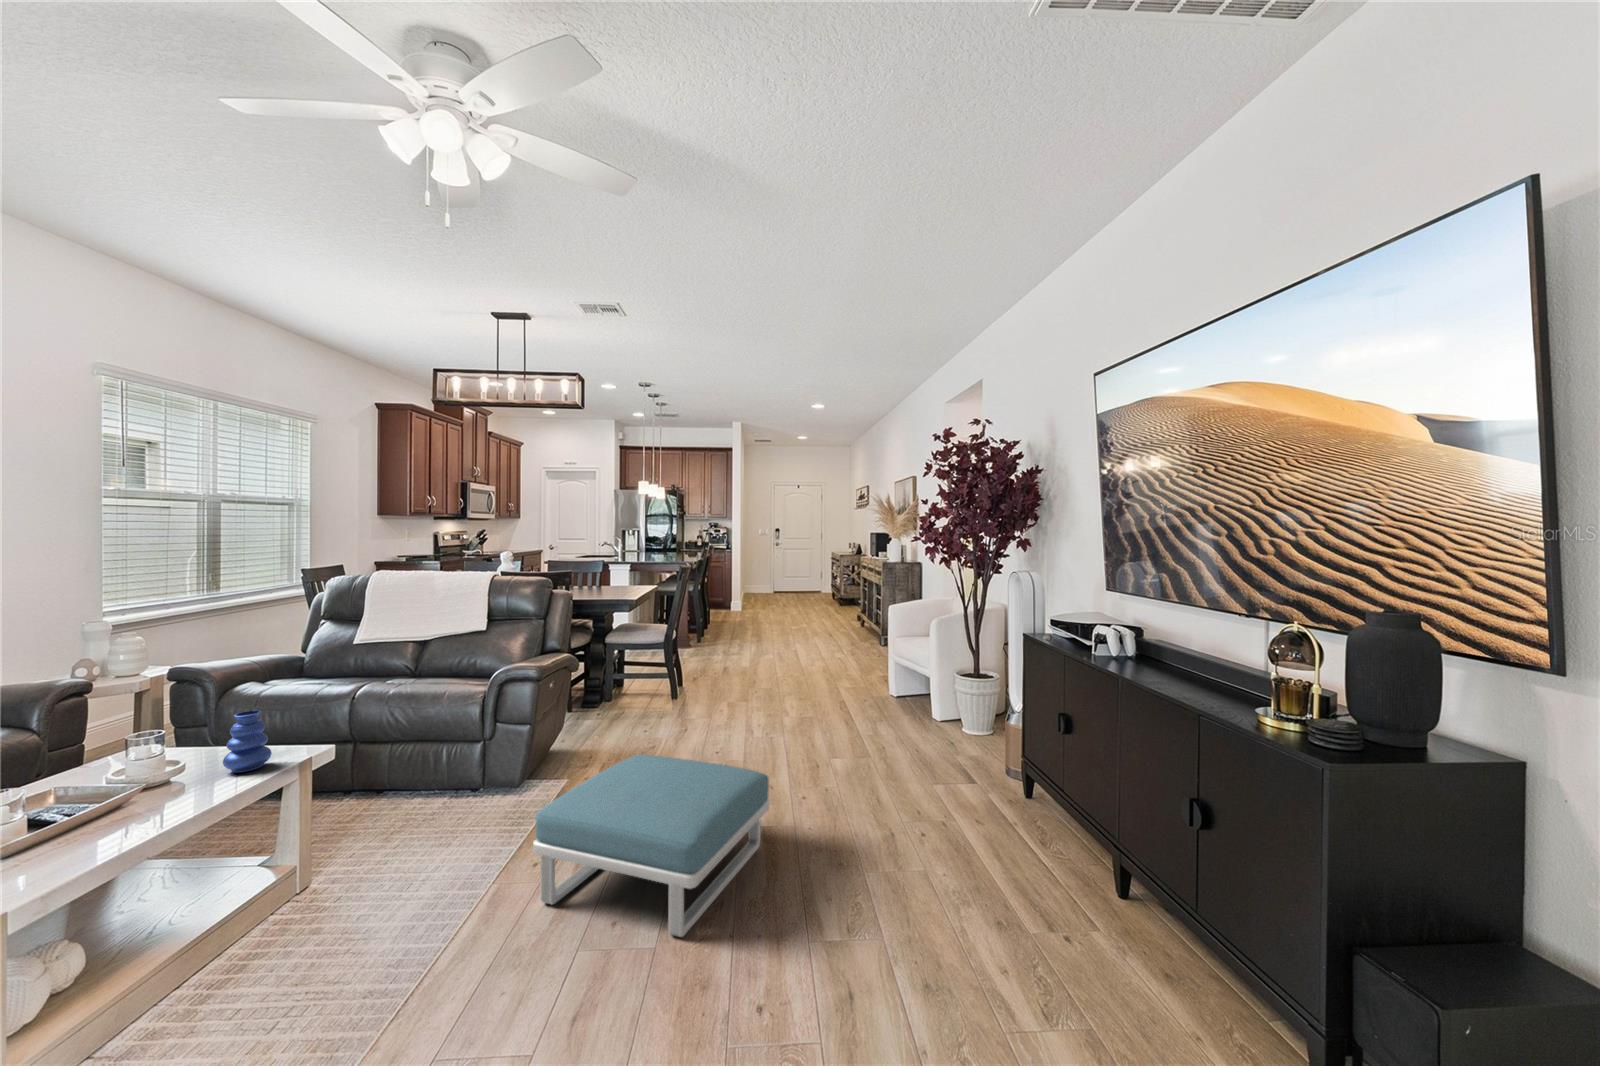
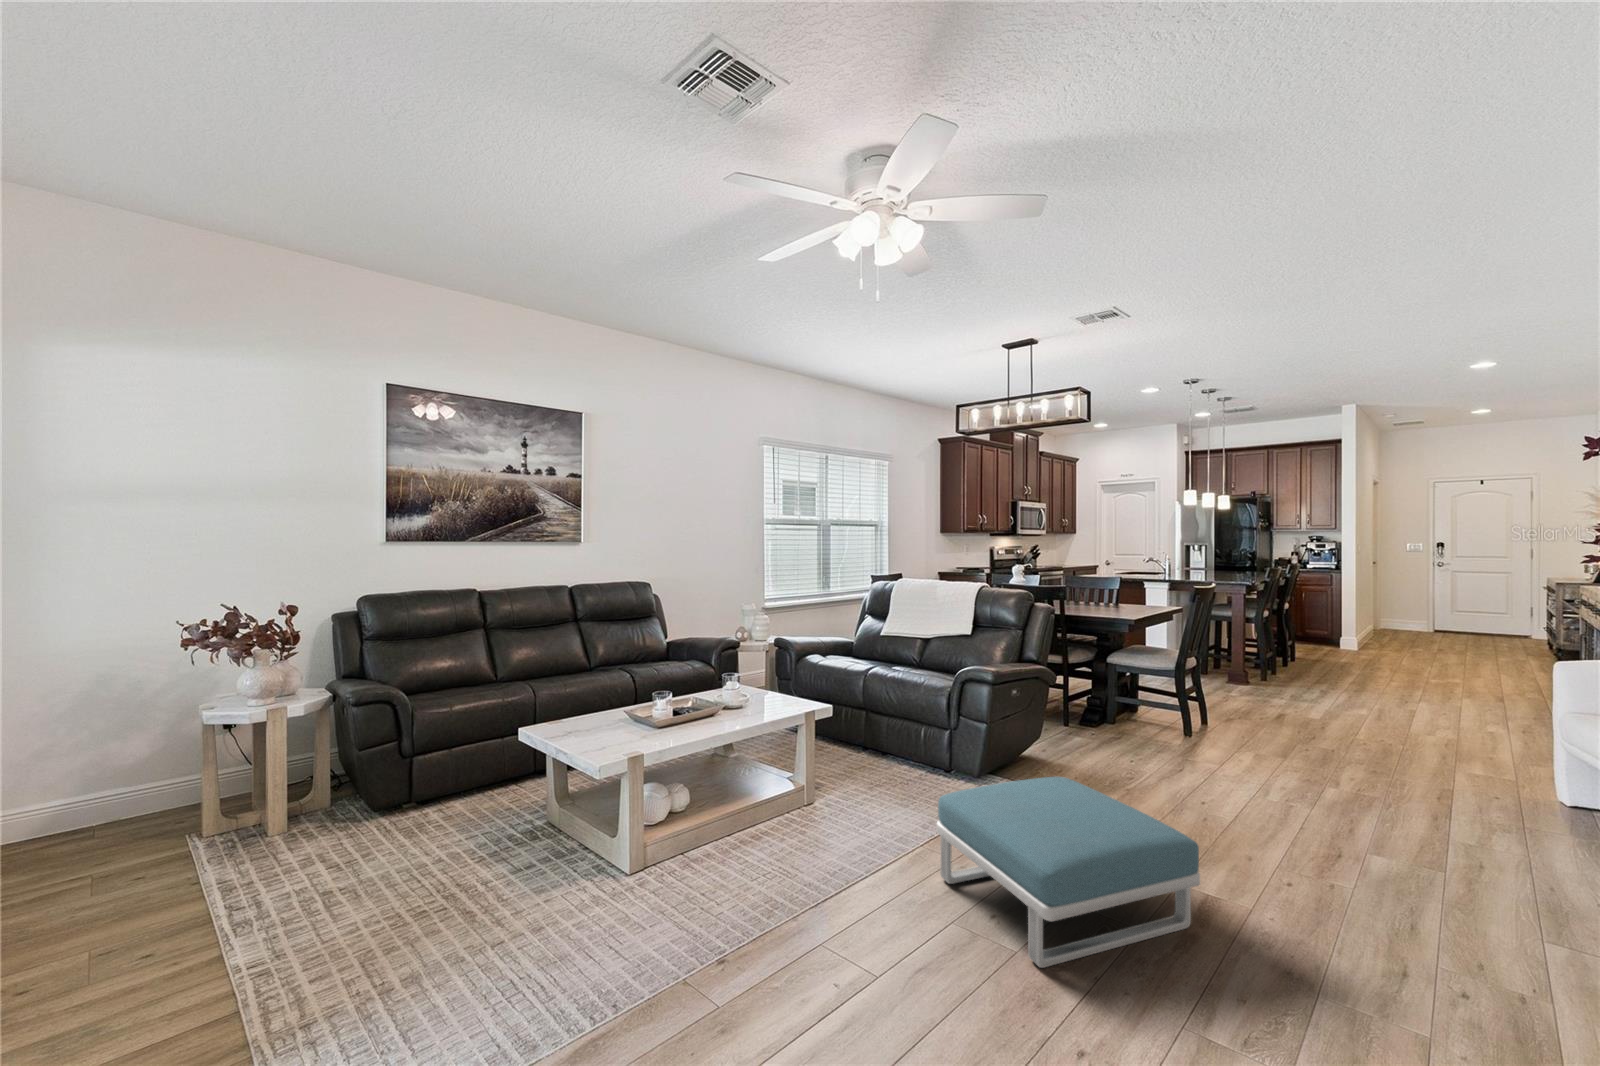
vase: present [223,711,272,773] -> none [773,668,799,709]

